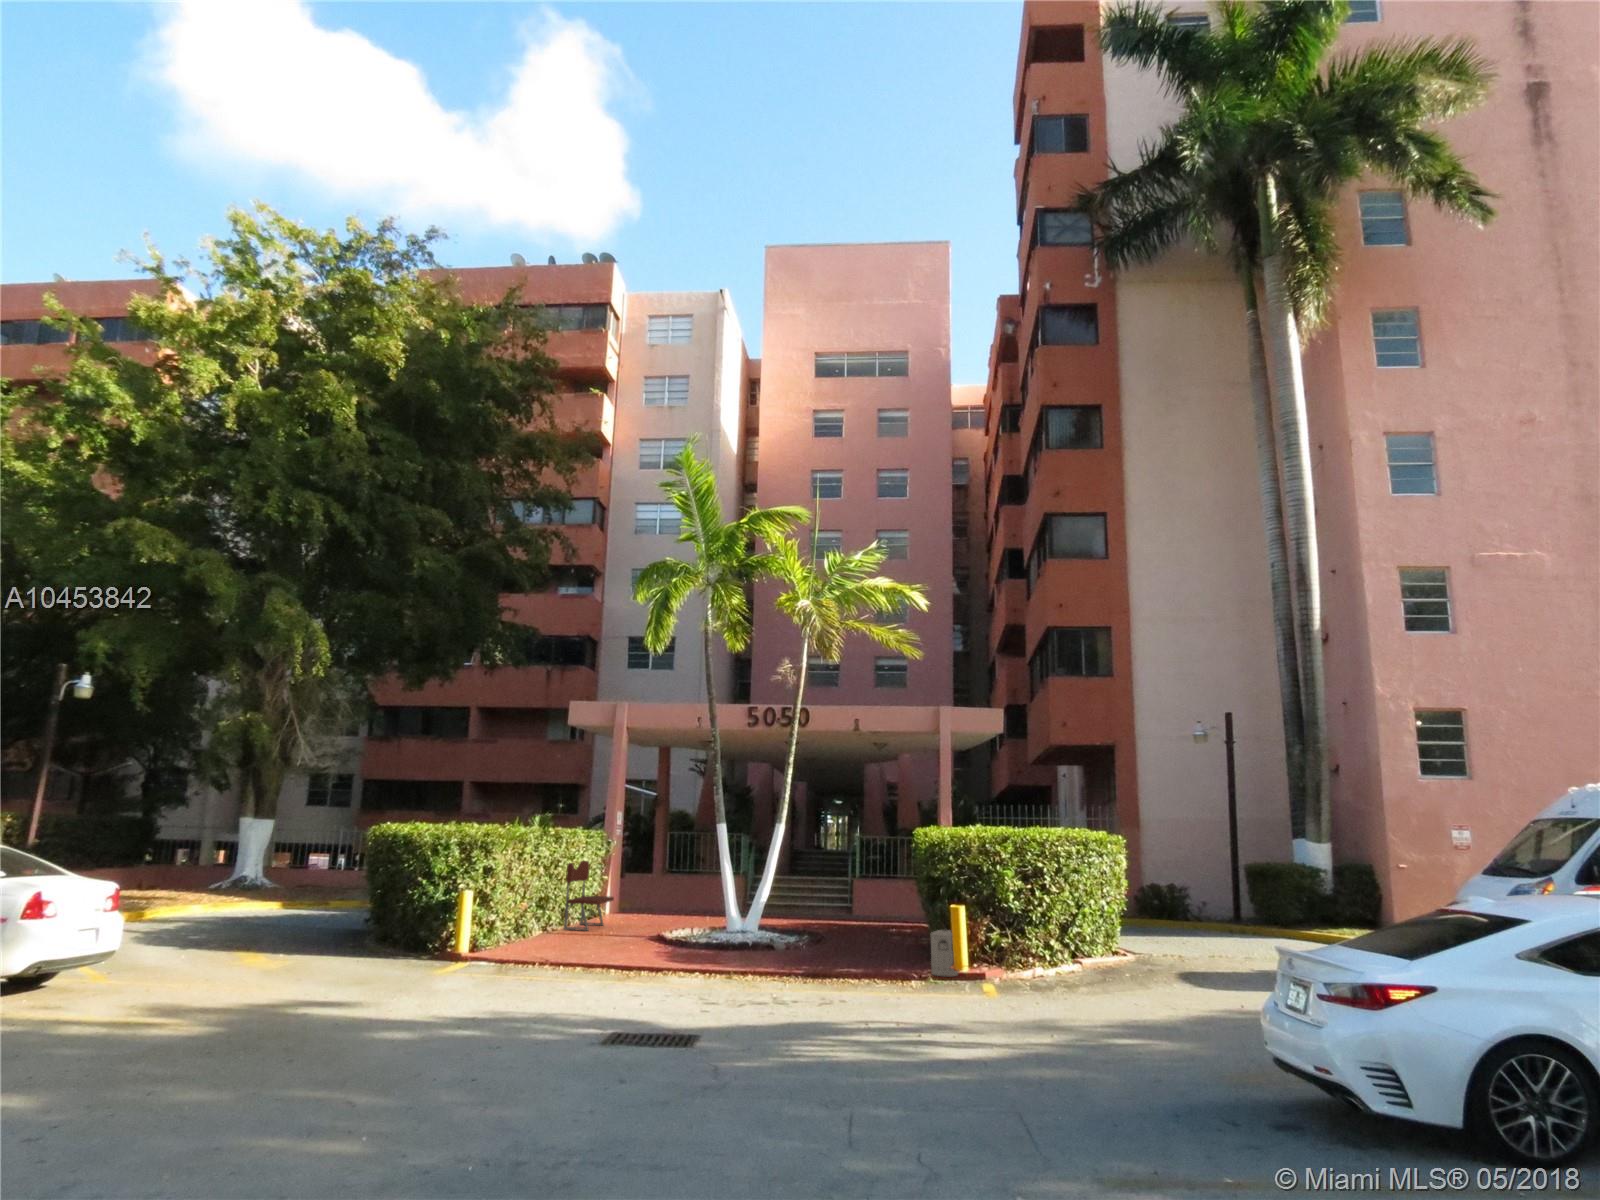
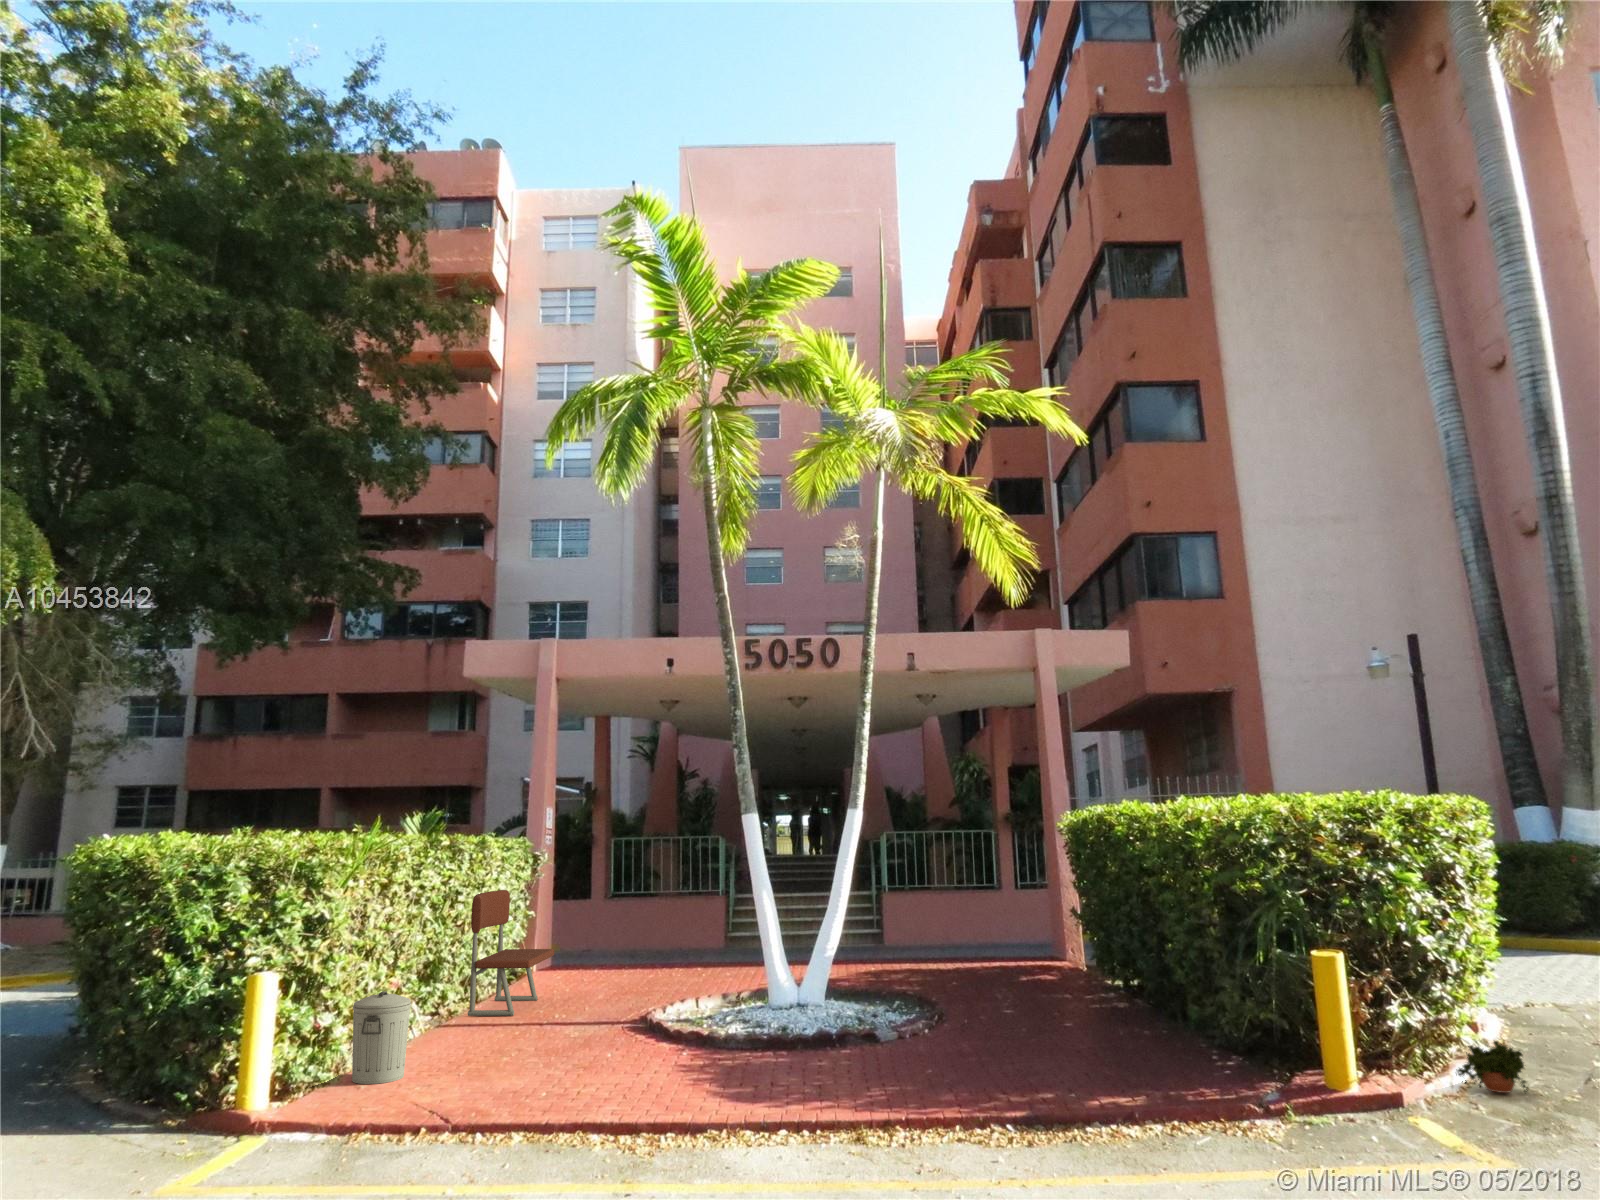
trash can: present [931,928,958,977] -> present [352,991,411,1084]
potted plant: none [1029,956,1062,981] -> present [1456,1041,1528,1094]

